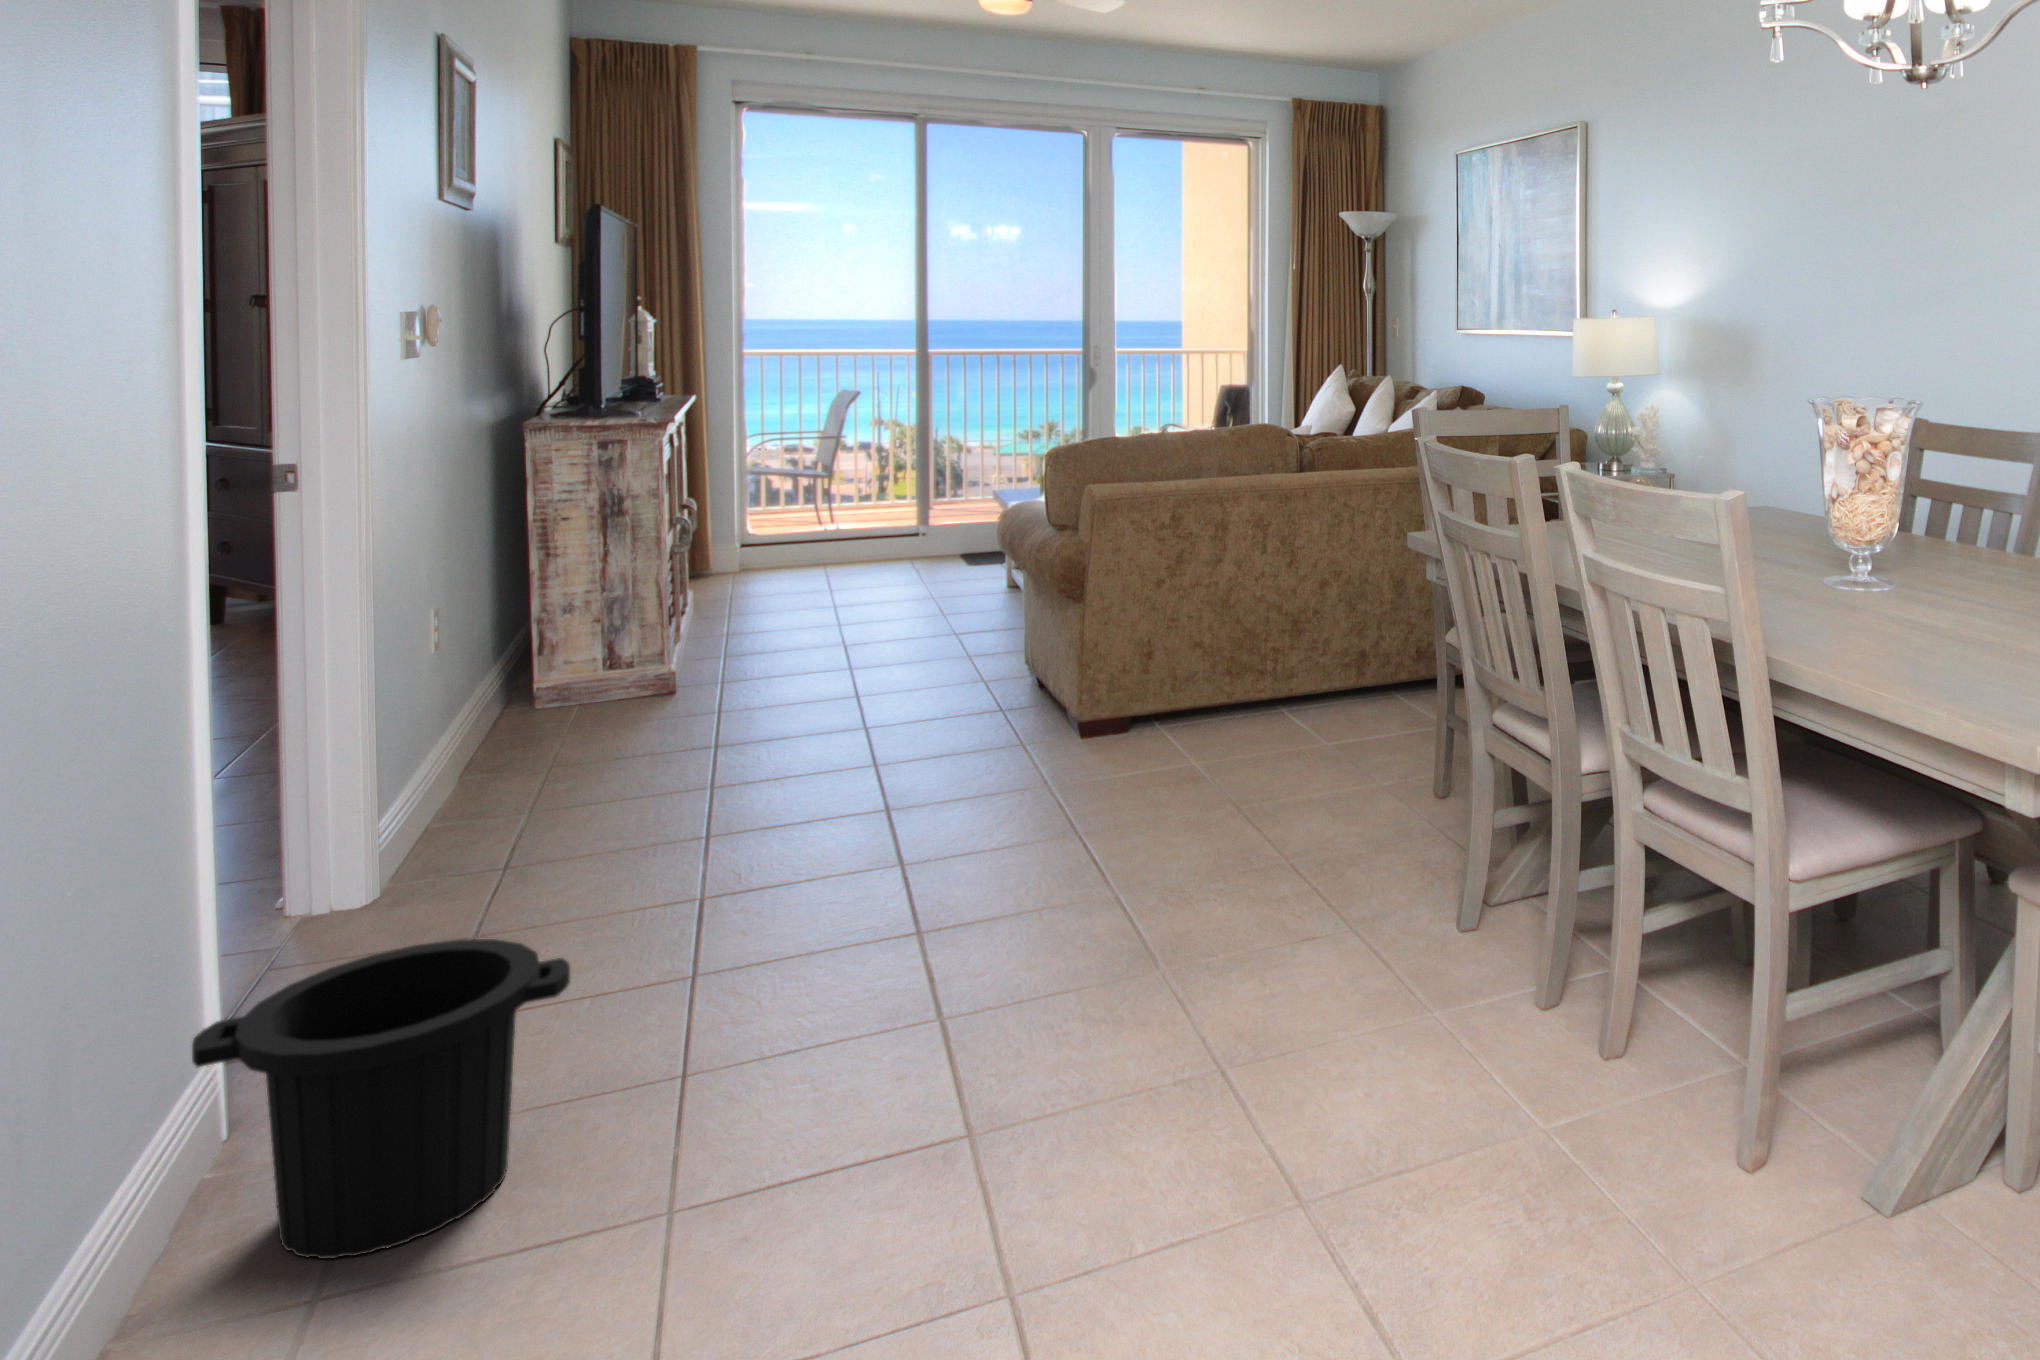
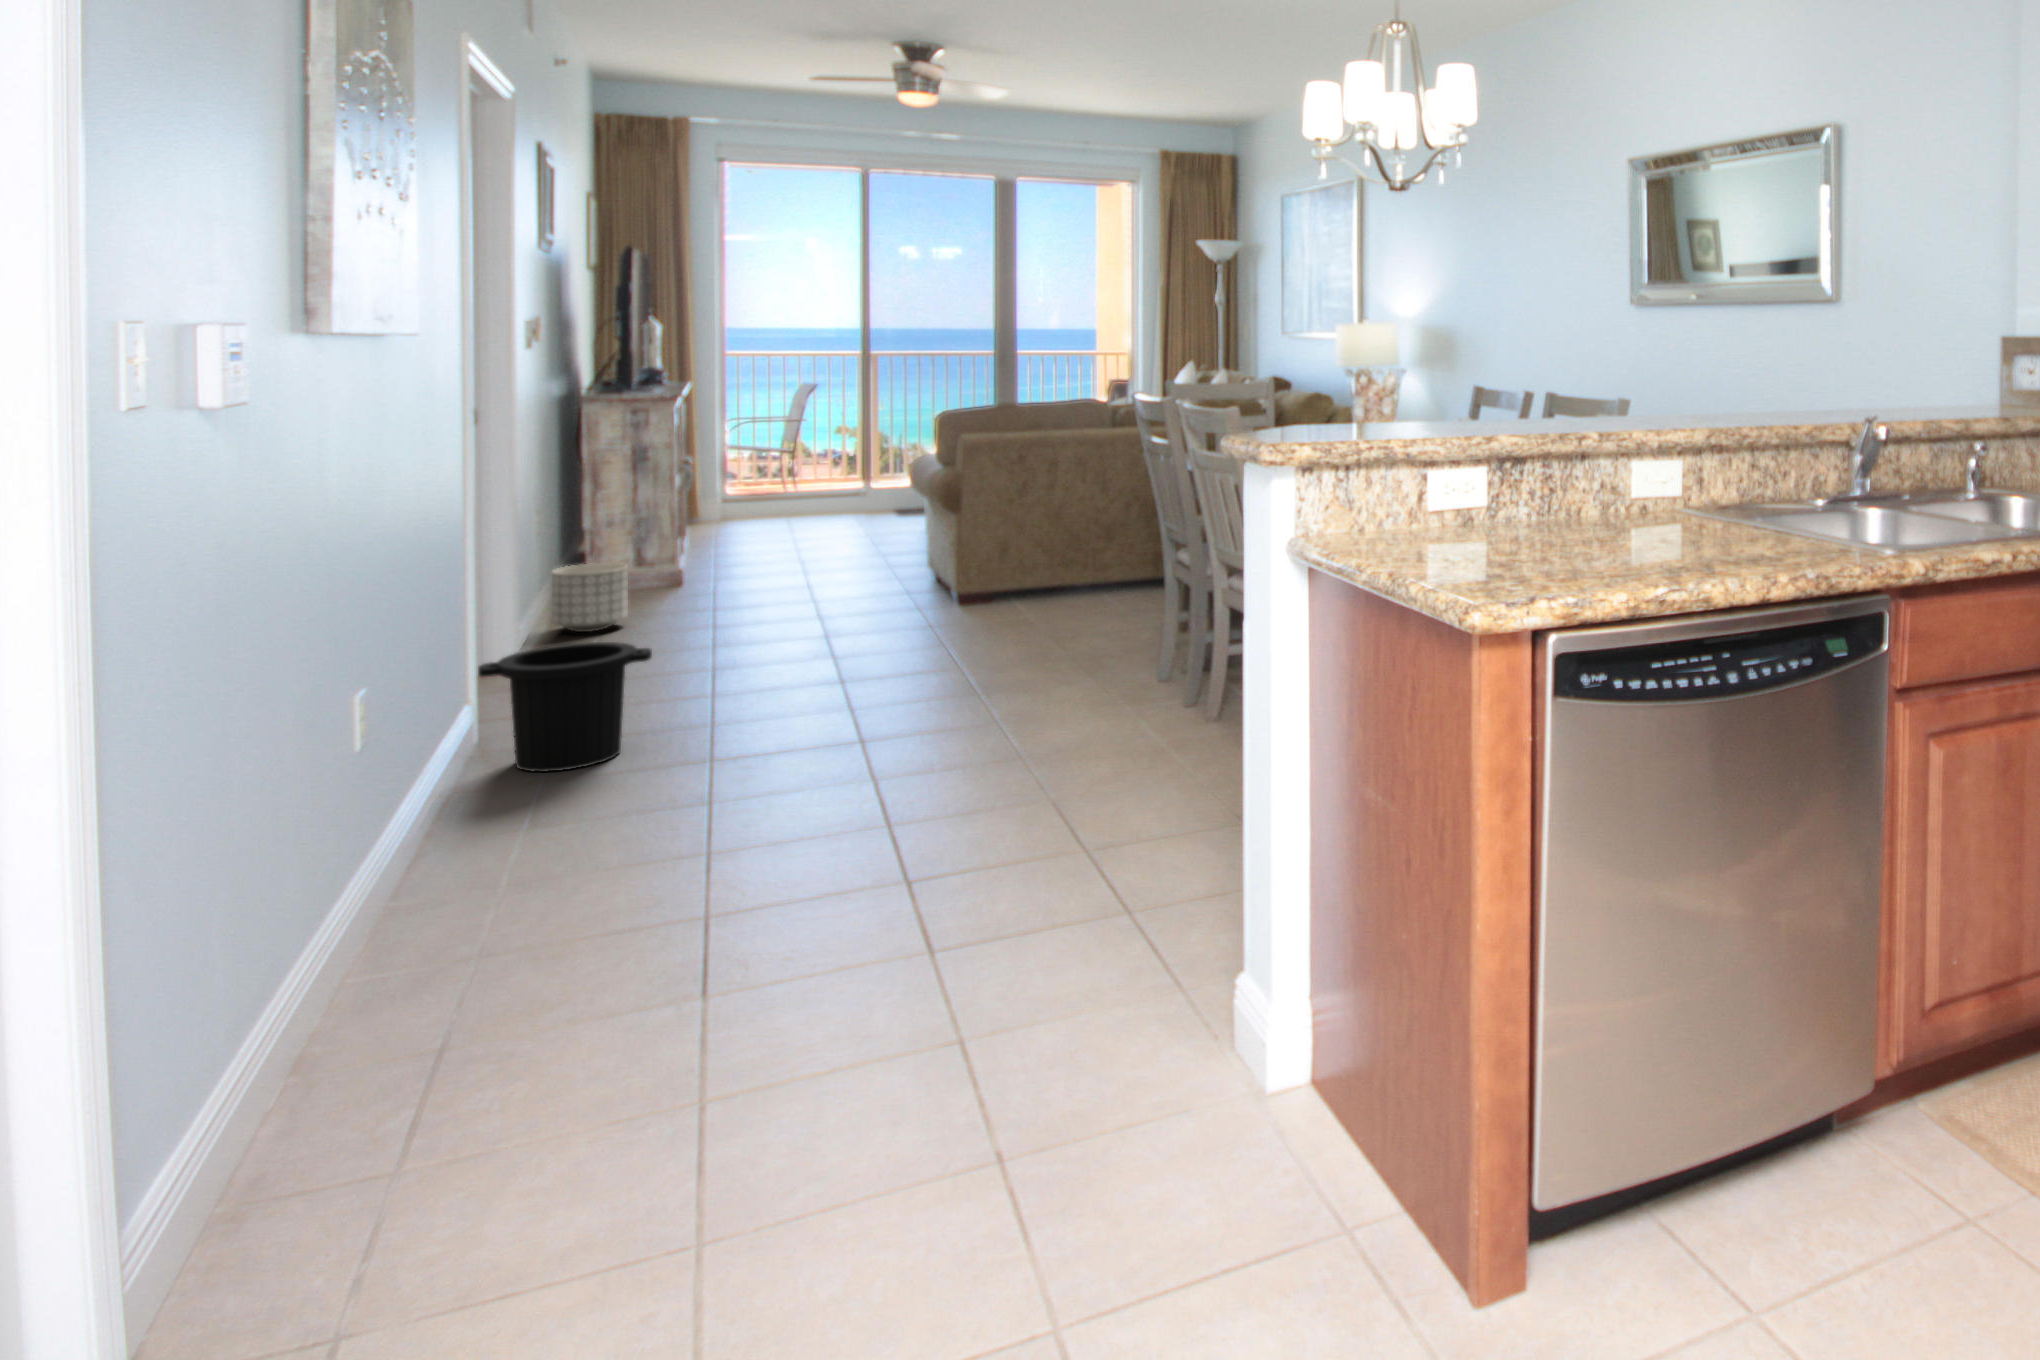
planter: none [457,685,581,800] -> present [551,563,628,632]

